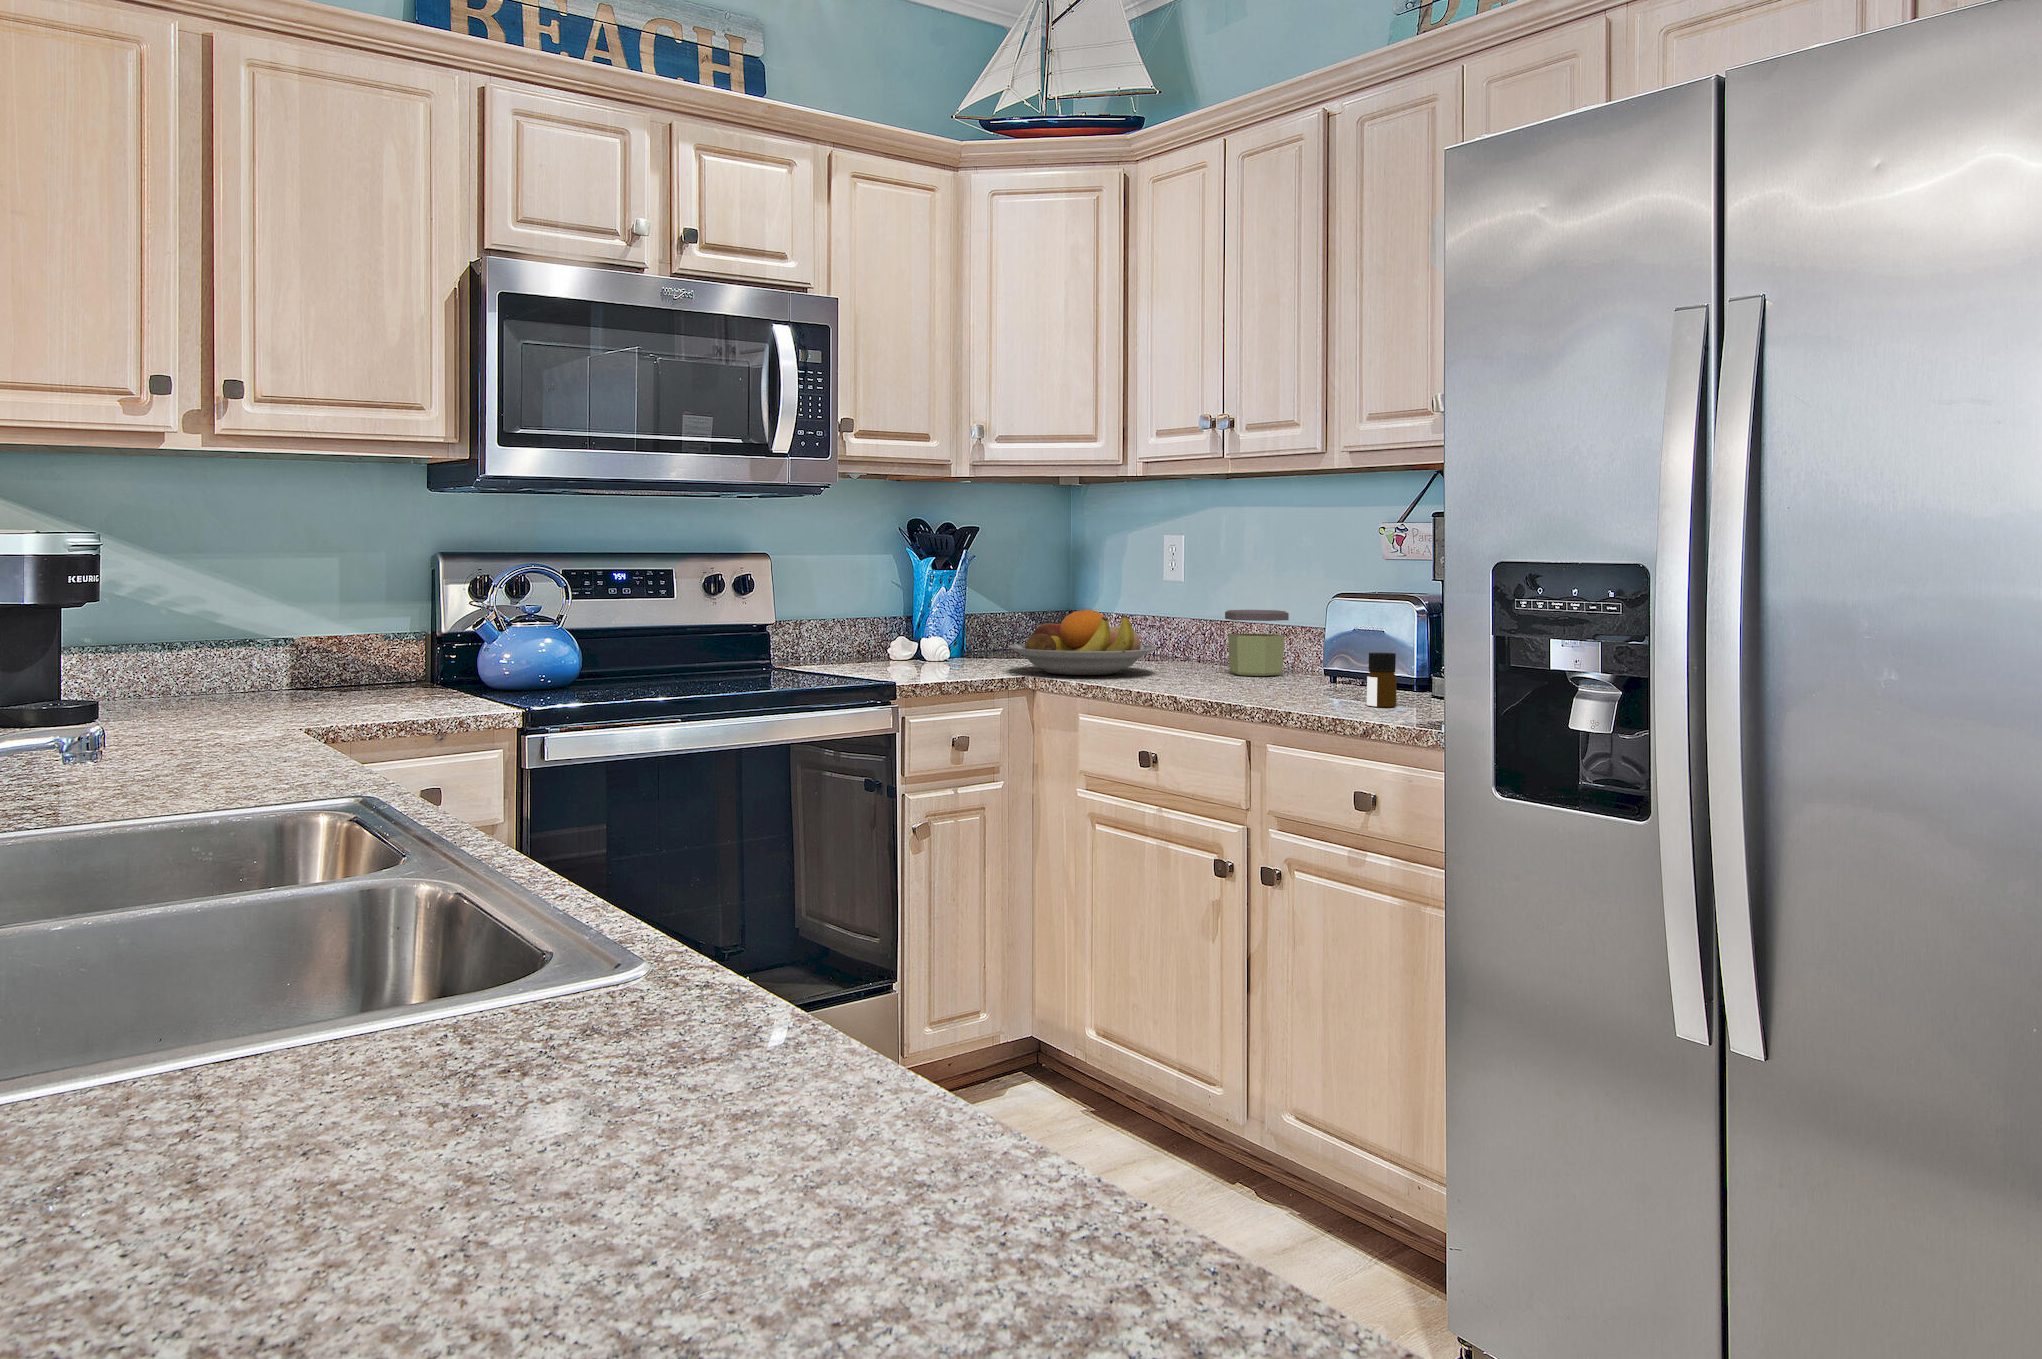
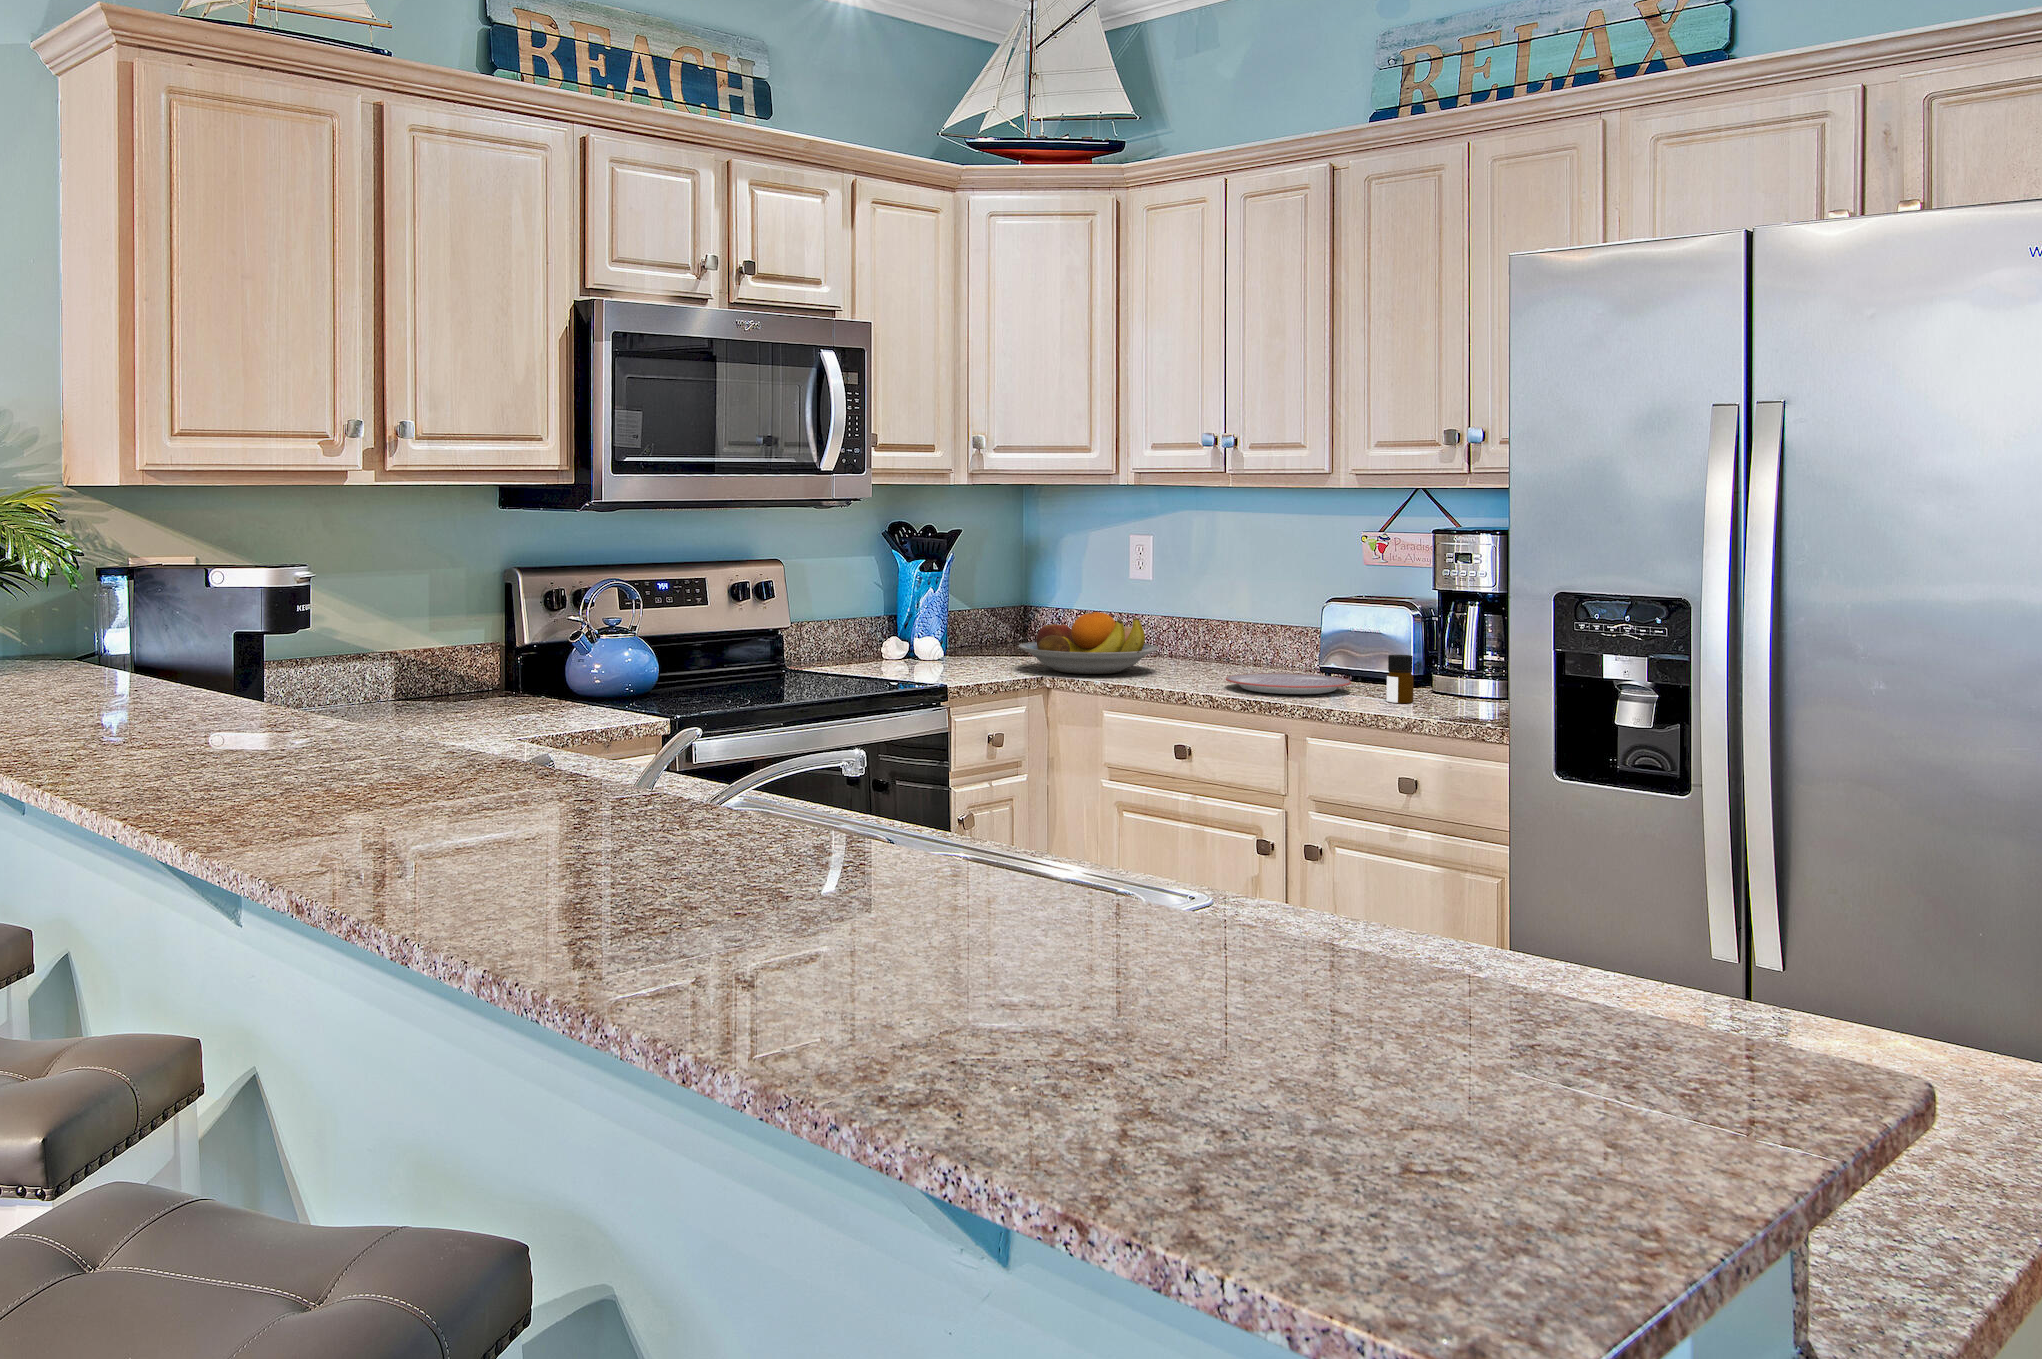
jar: present [1225,610,1289,676] -> none [1217,609,1278,672]
plate: none [1203,675,1340,697] -> present [1226,673,1351,694]

